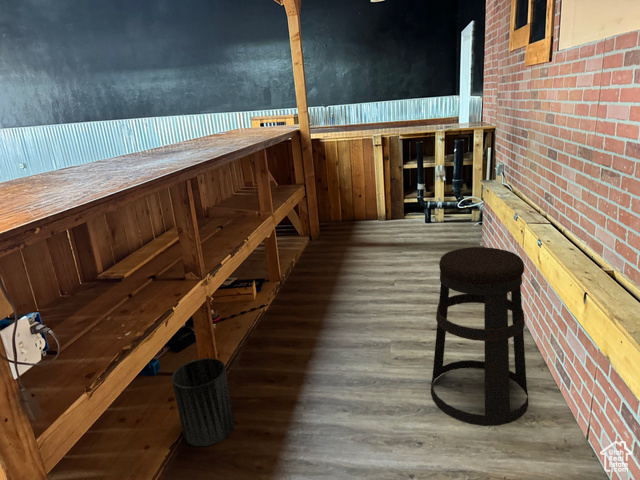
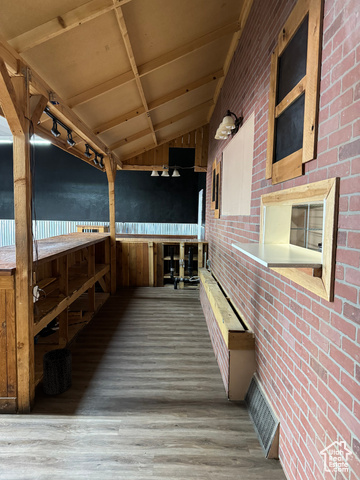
bar stool: present [431,247,529,426] -> none [171,296,214,377]

